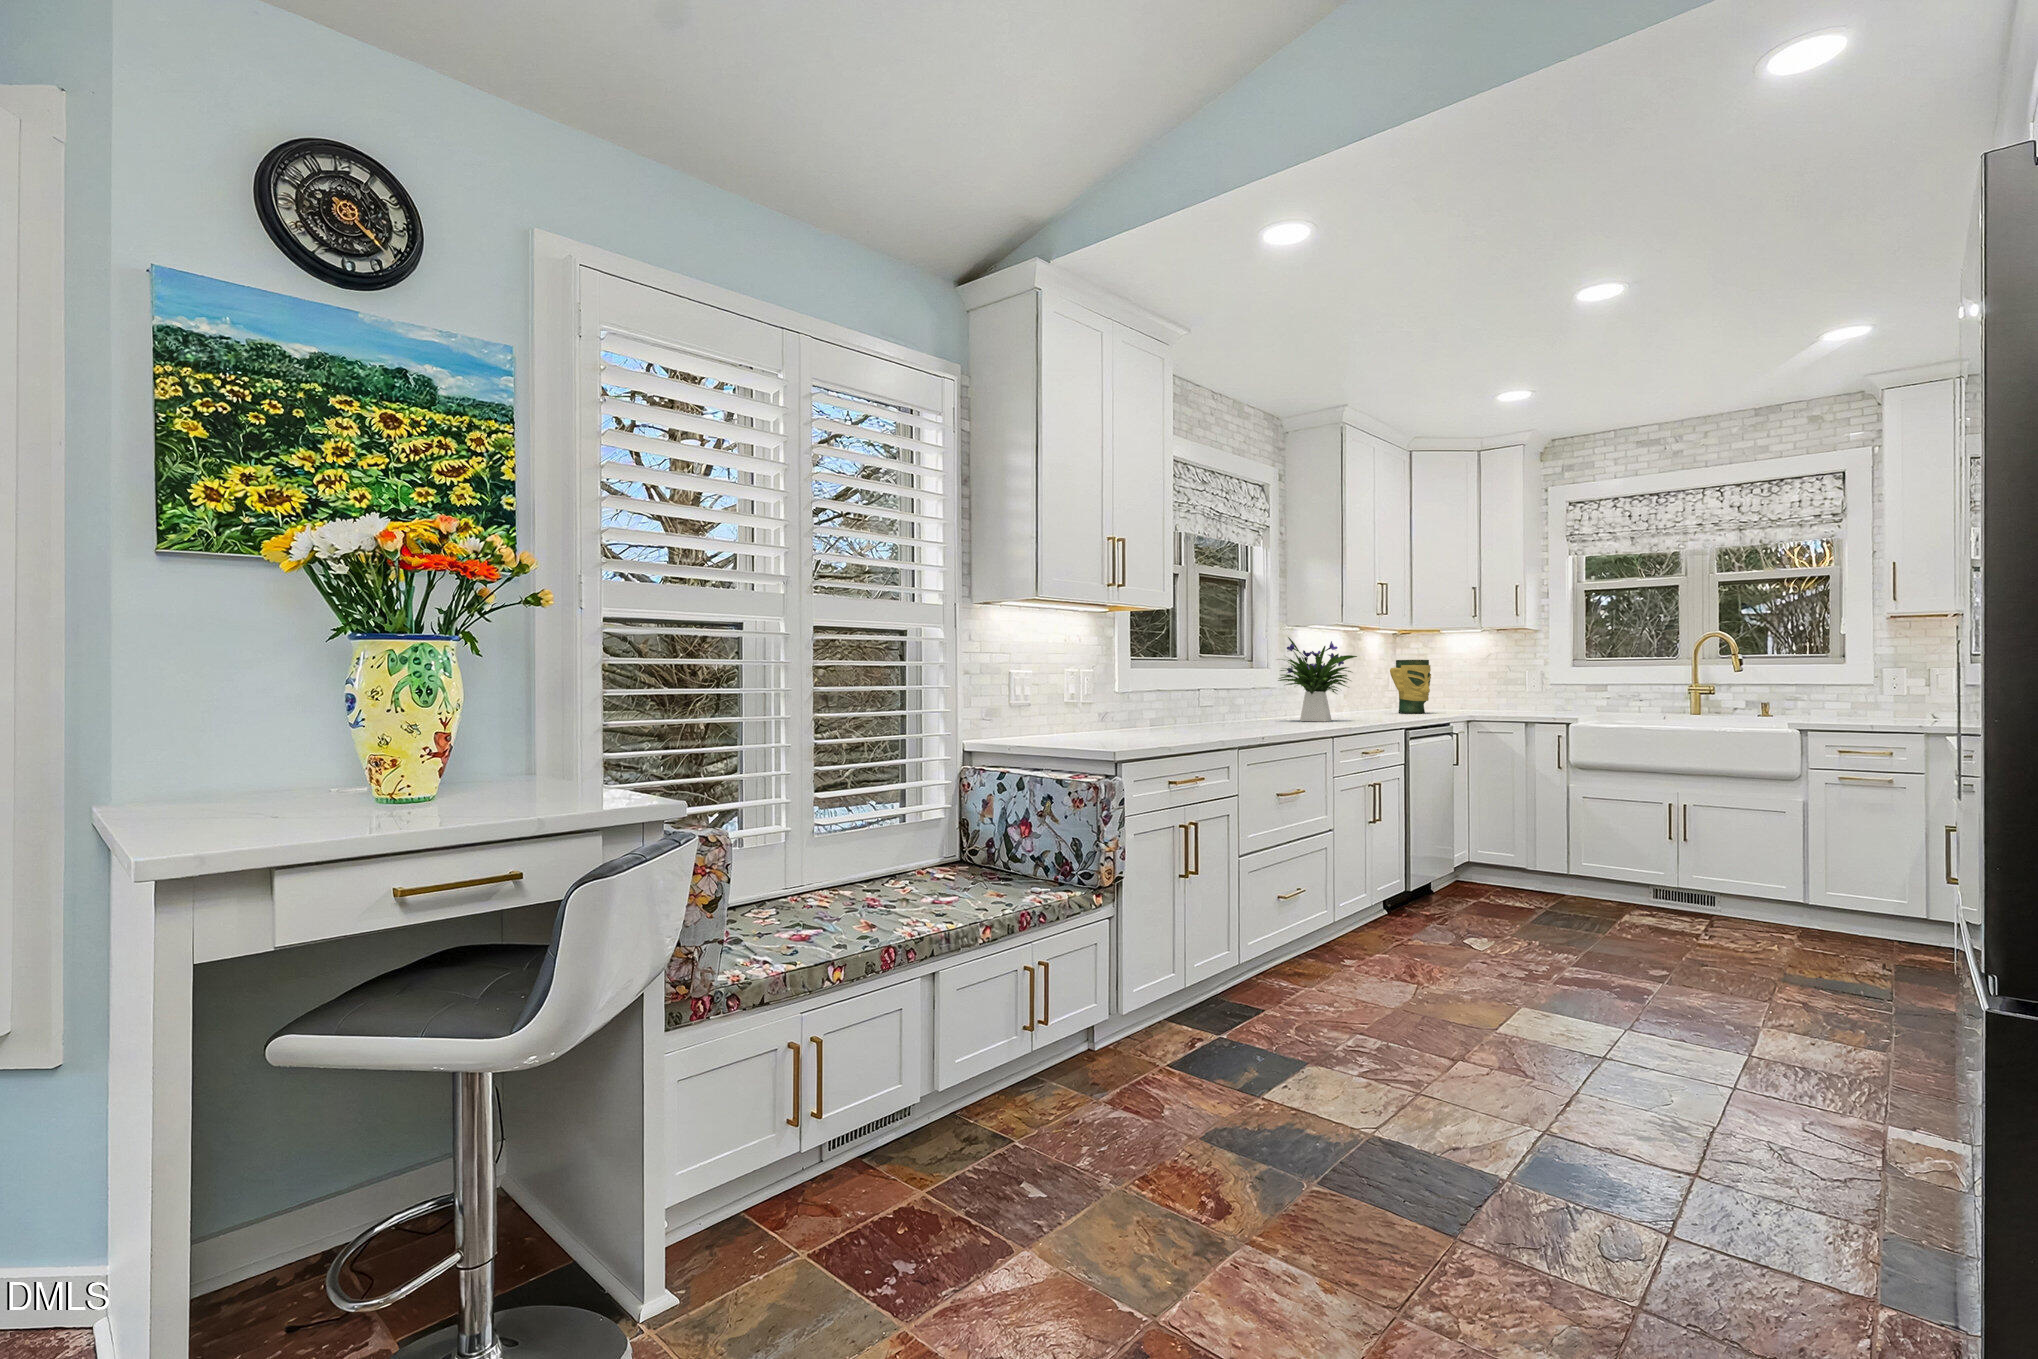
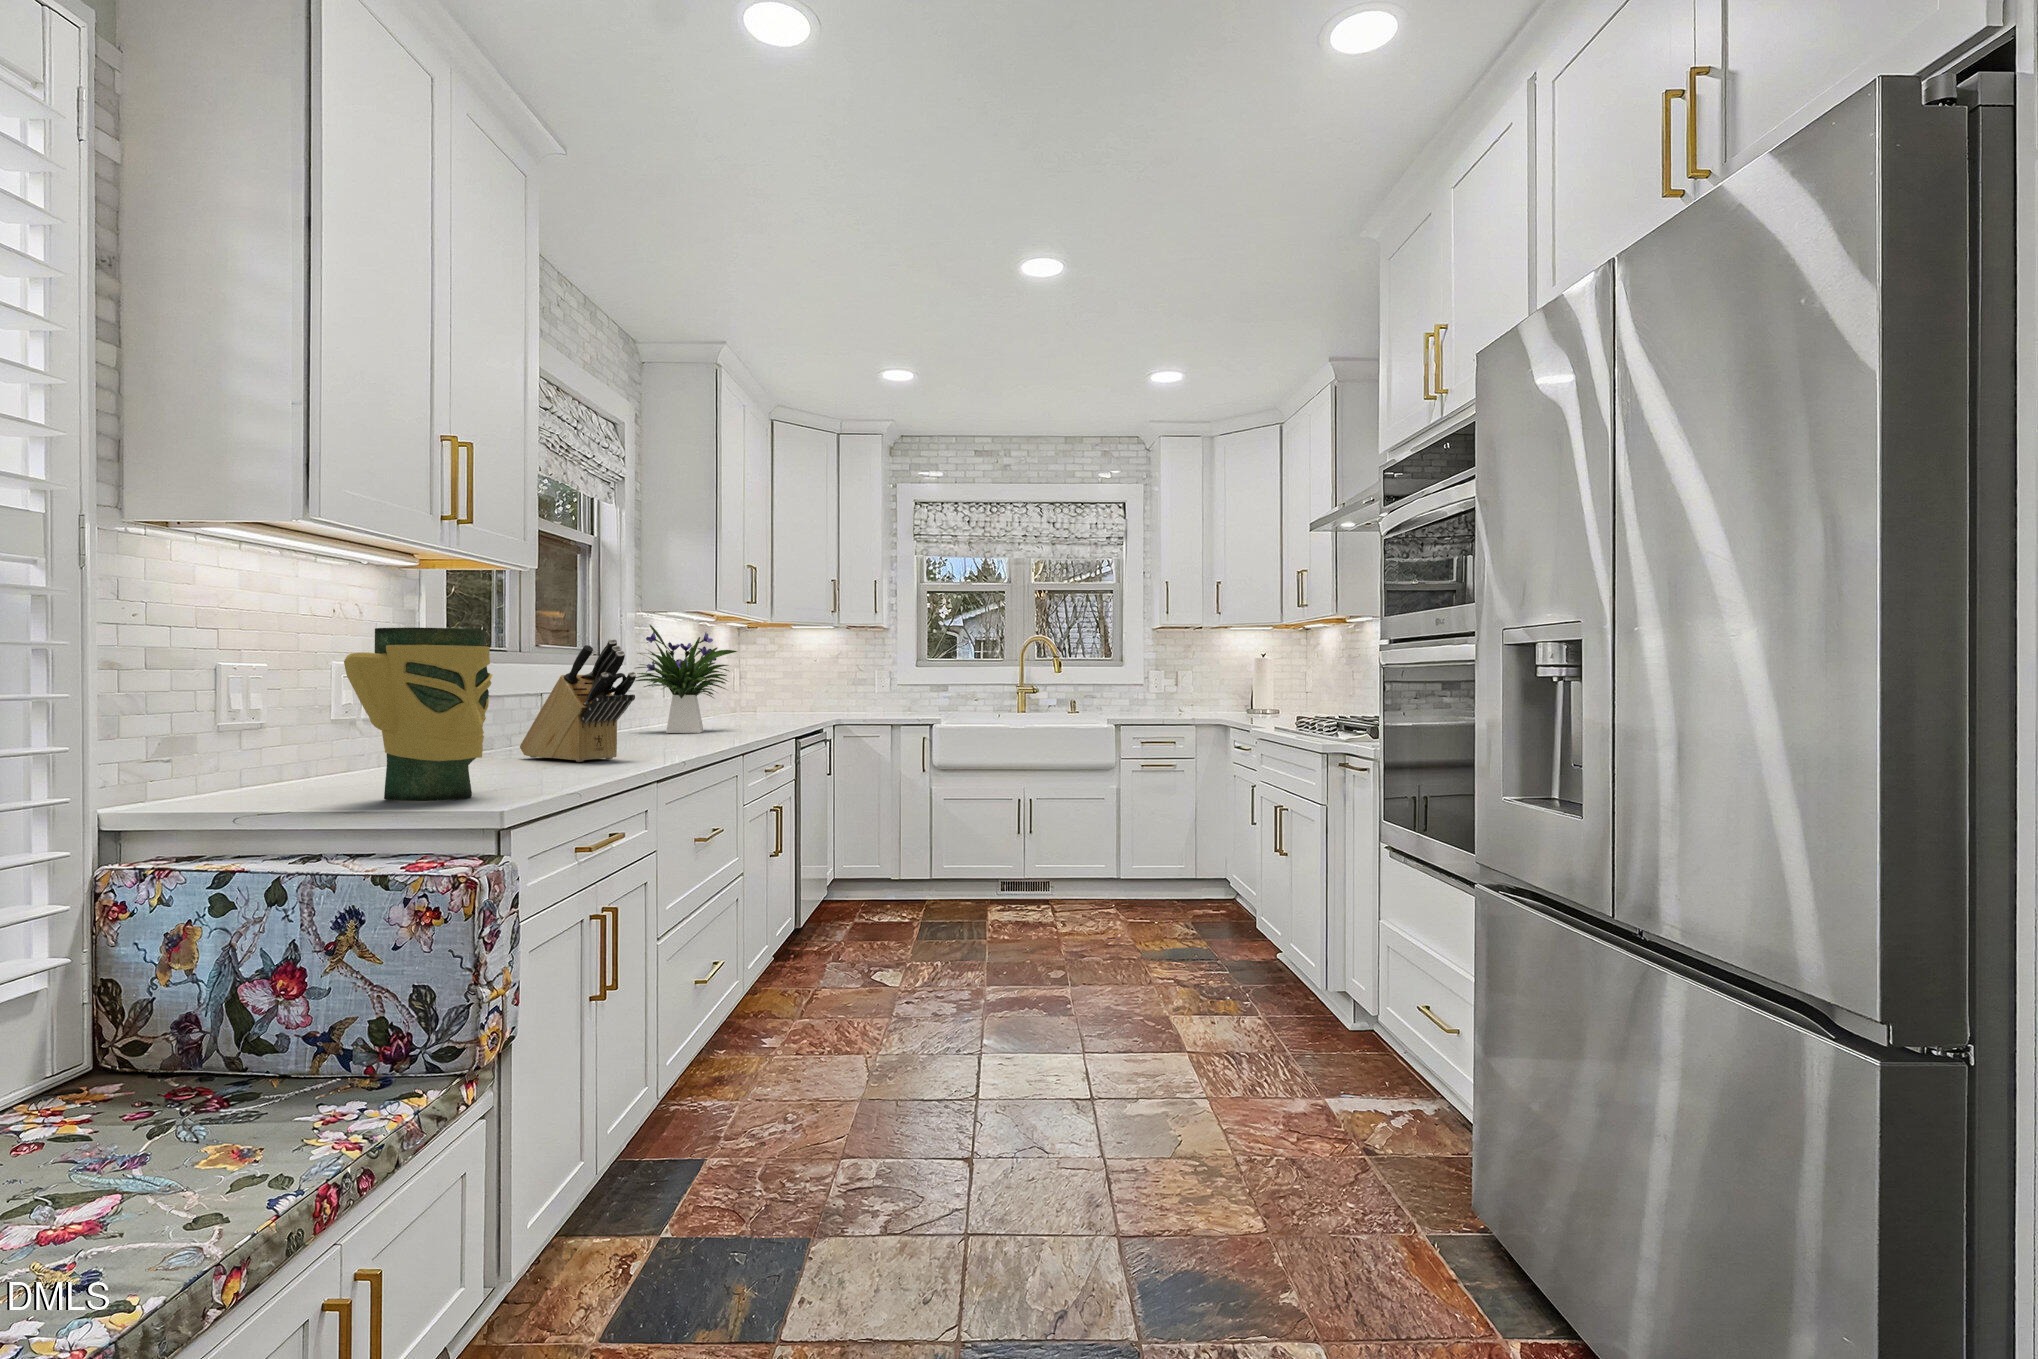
knife block: none [1174,650,1237,733] -> present [520,639,636,762]
vase: present [1390,660,1431,714] -> present [344,628,492,801]

